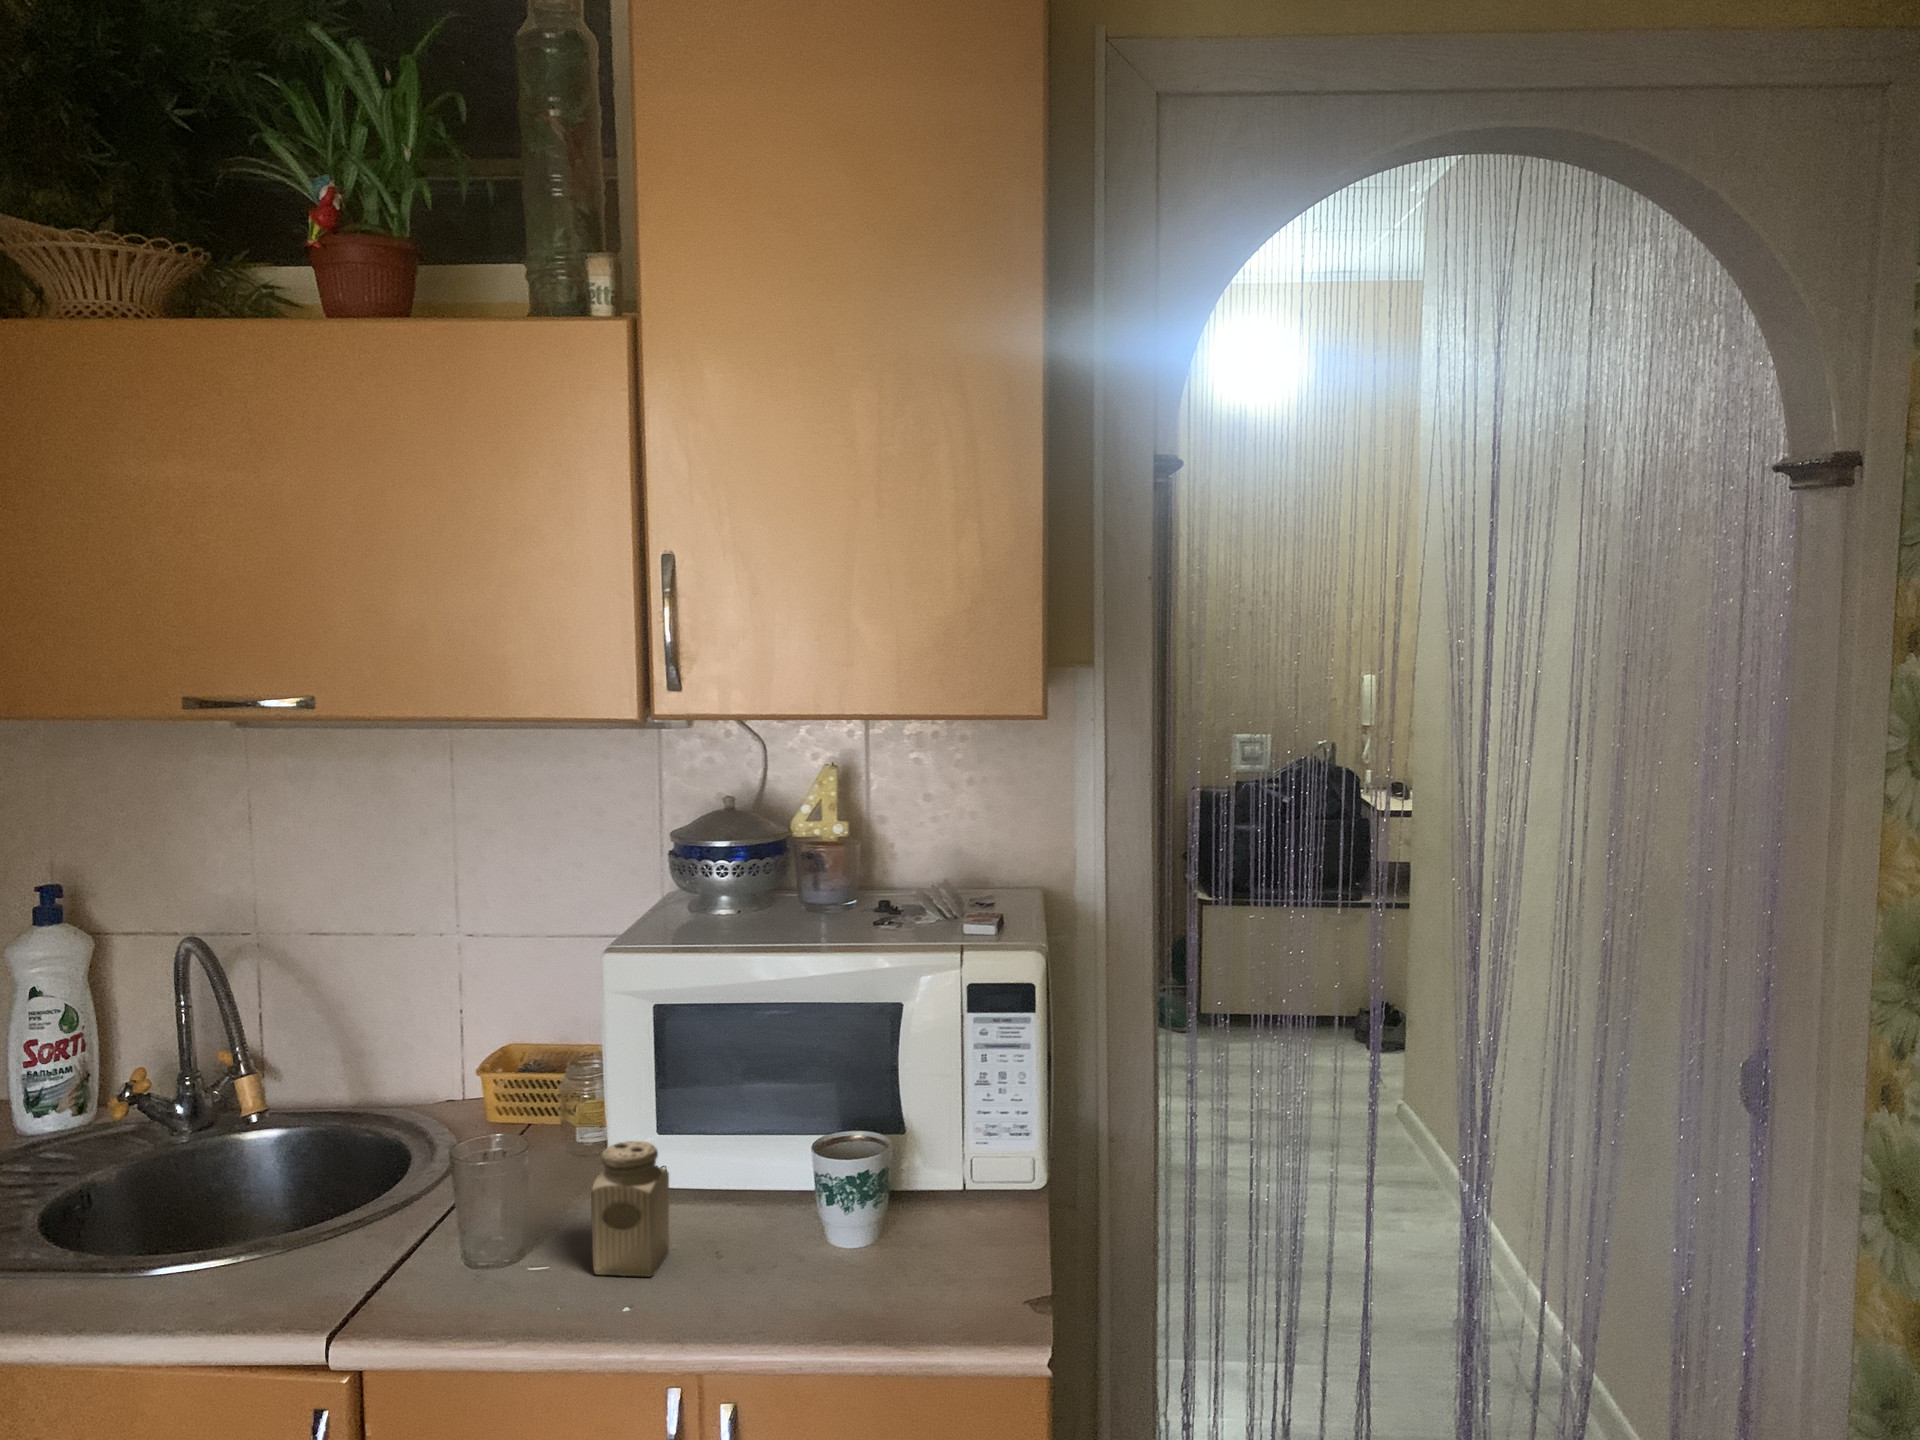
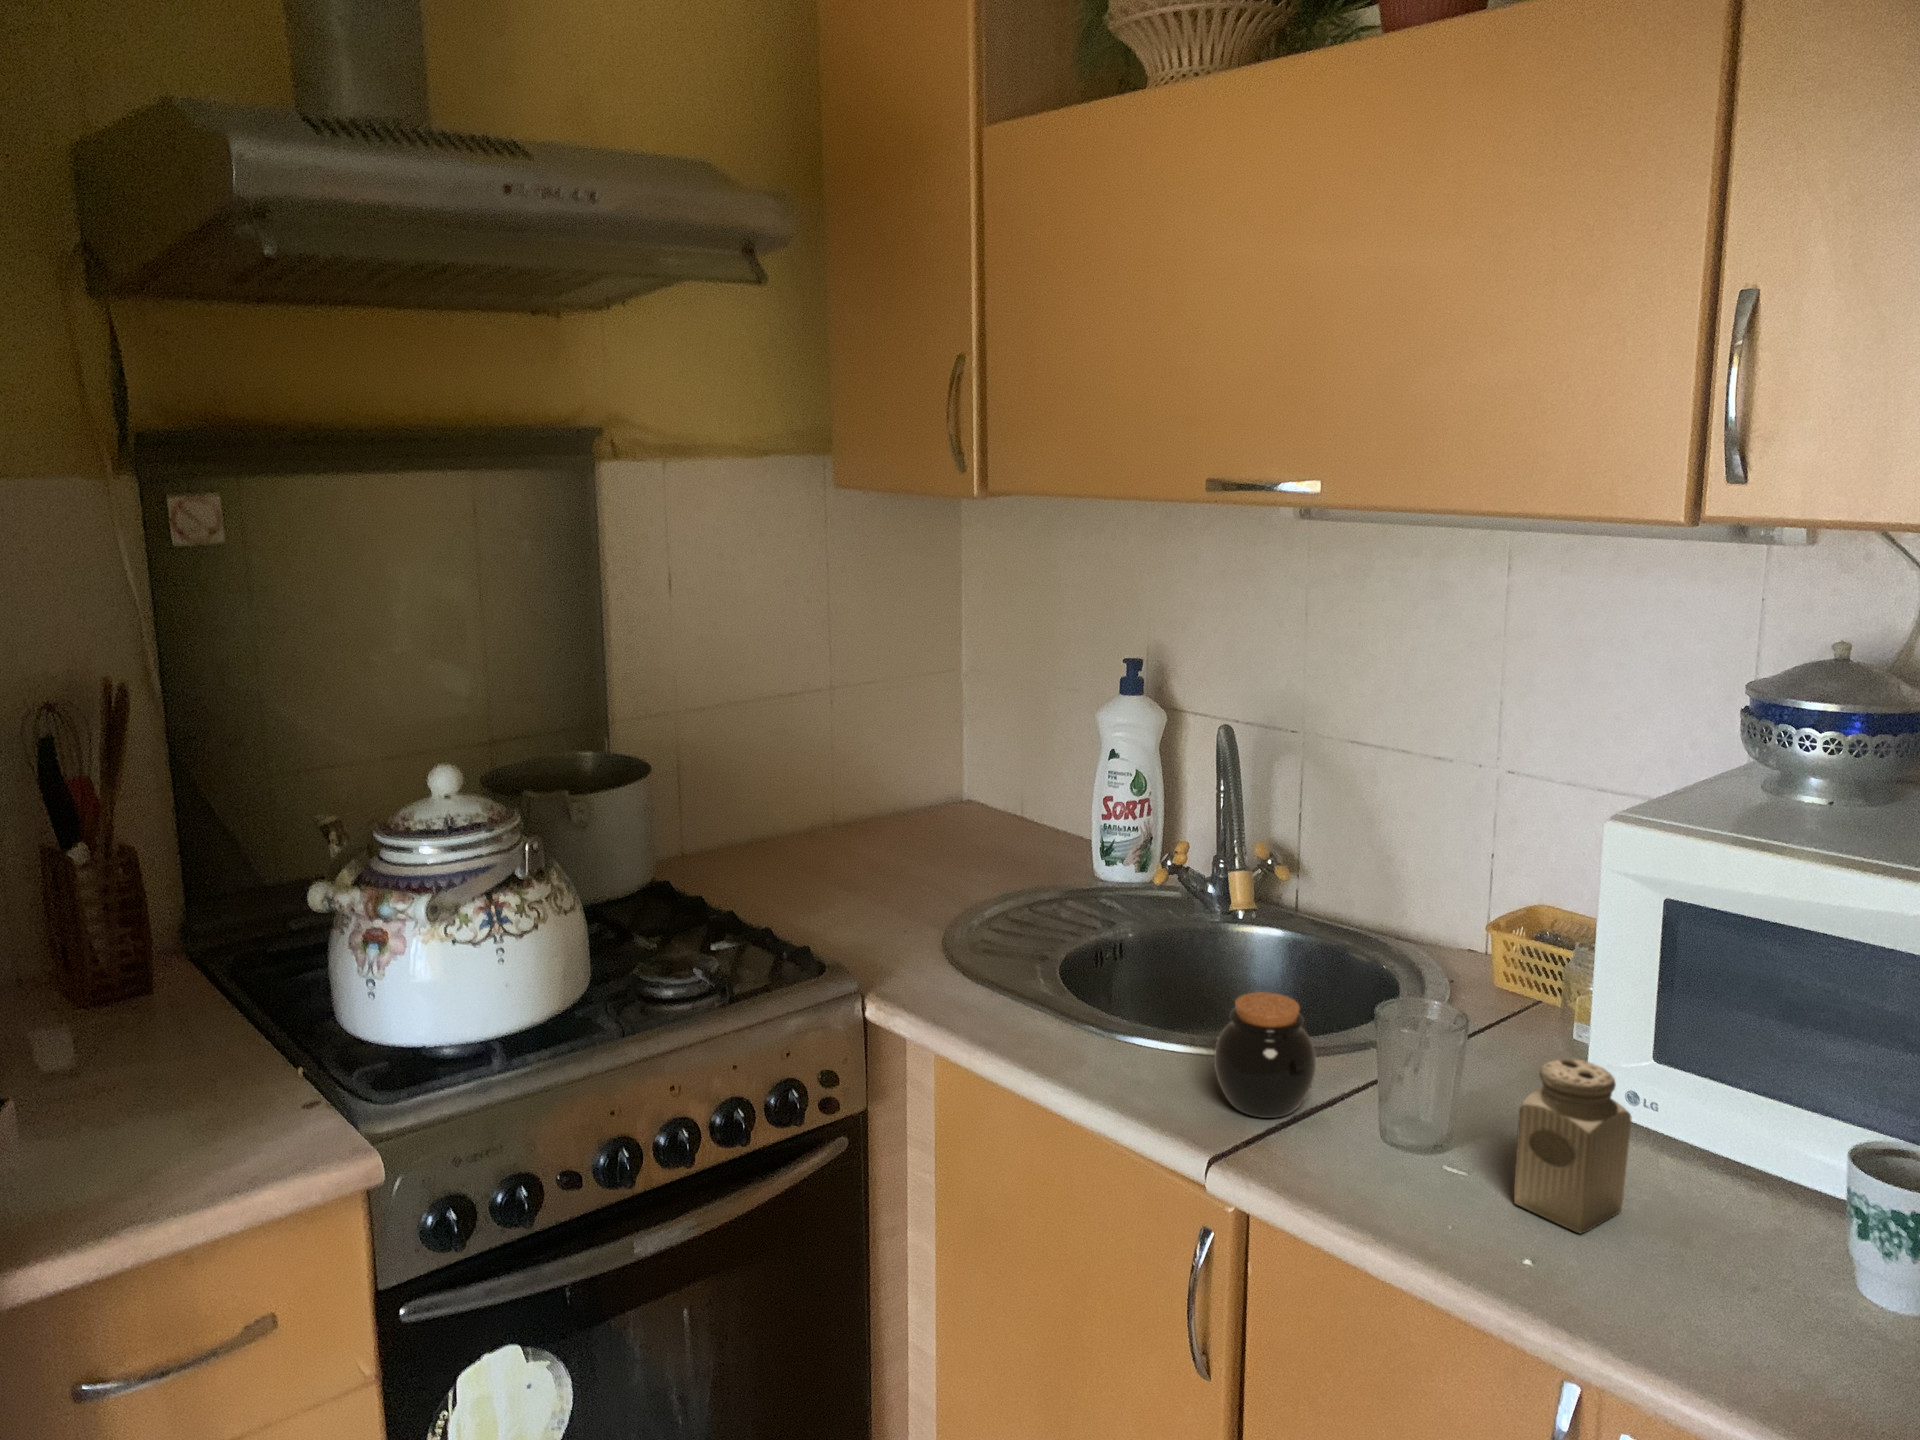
jar: none [292,1169,393,1290] -> present [1214,992,1316,1118]

